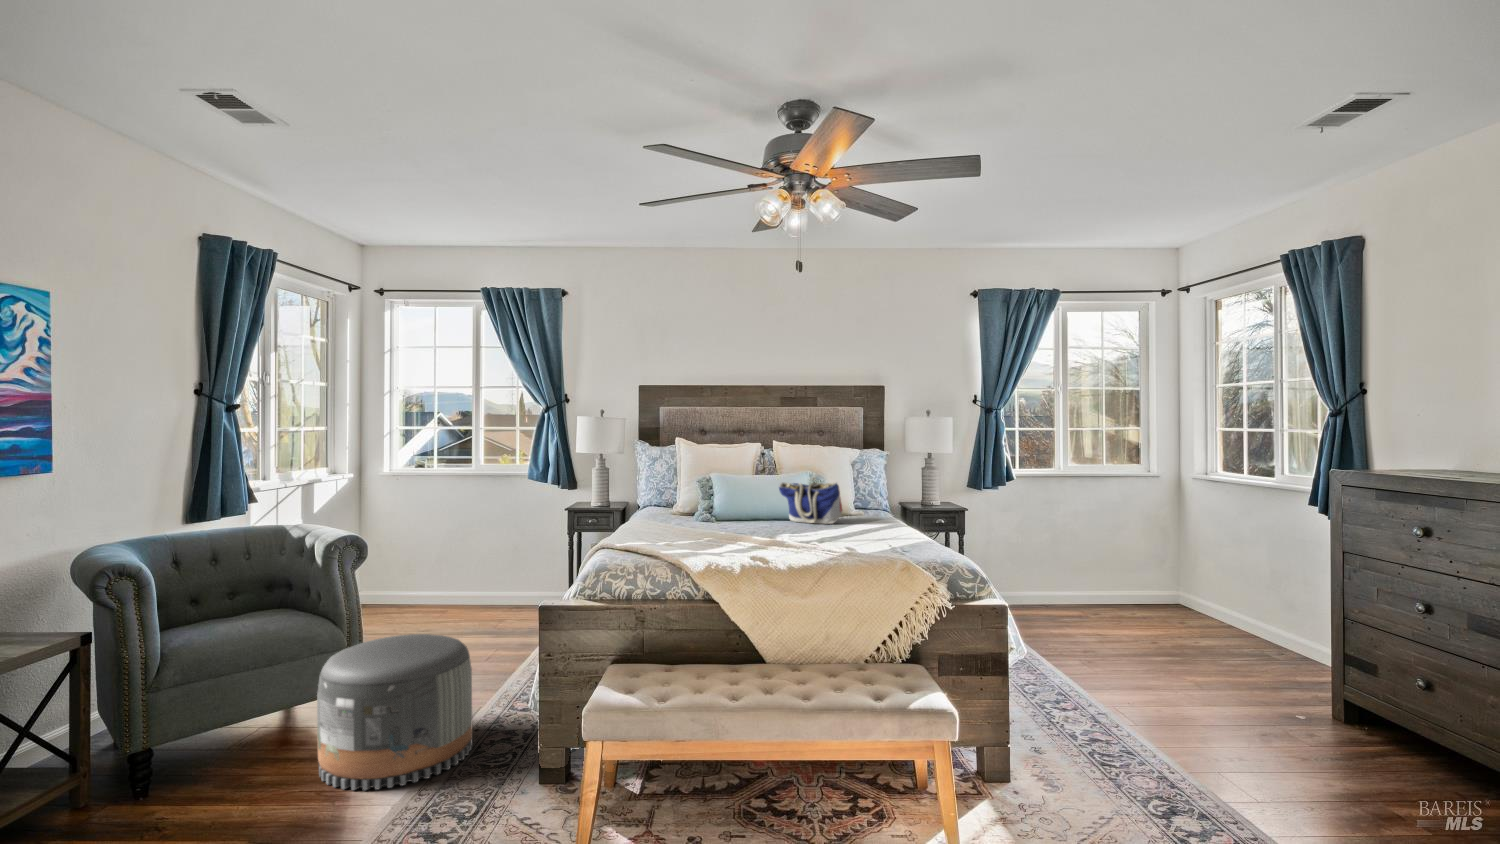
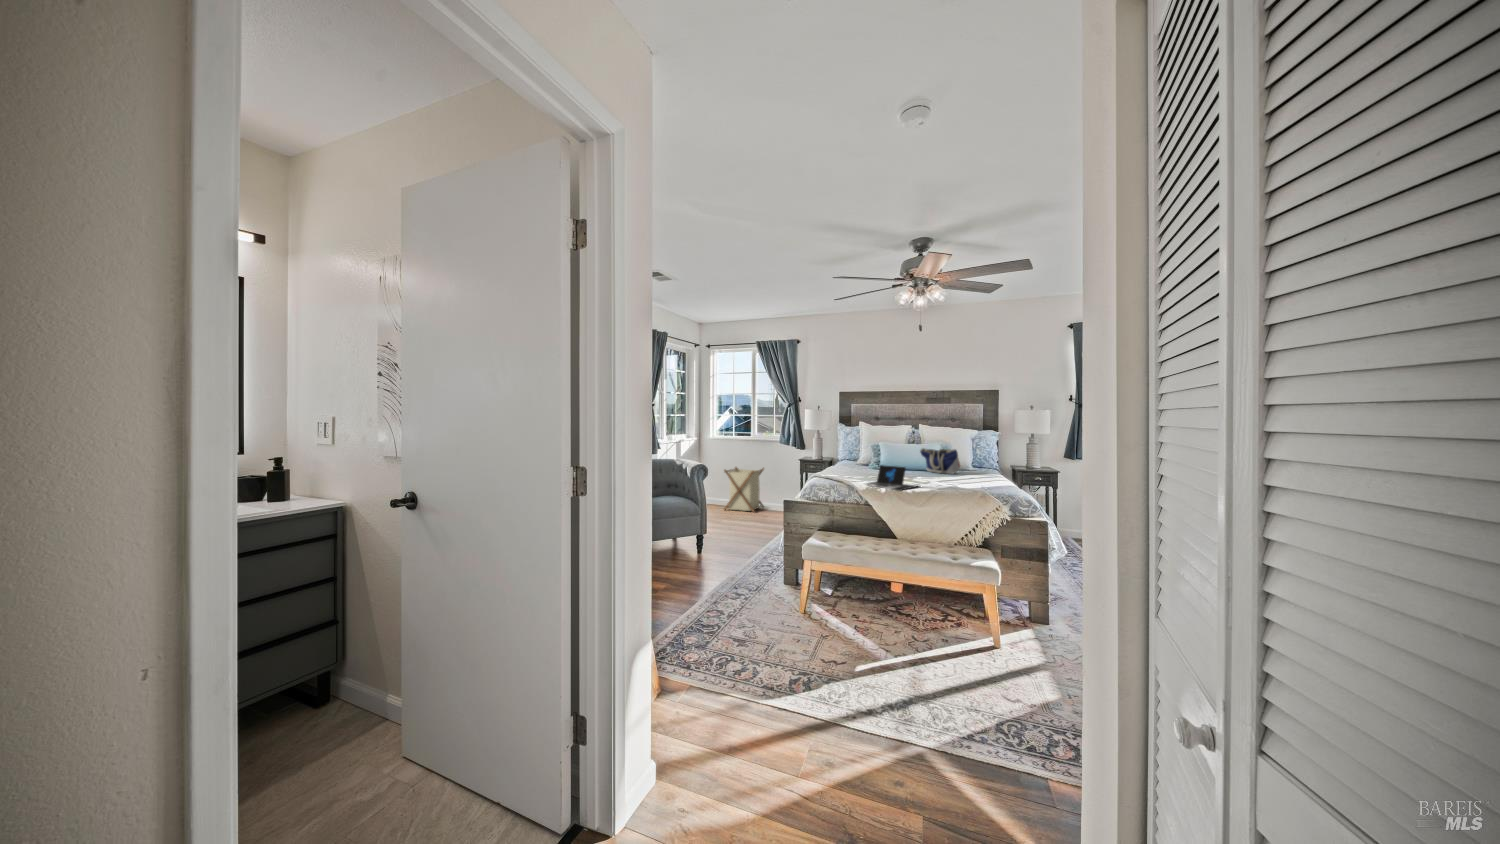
laptop: none [677,520,797,570] -> present [867,465,917,491]
laundry basket: none [415,526,499,614] -> present [724,467,764,512]
pouf: present [317,634,472,790] -> none [687,513,752,578]

